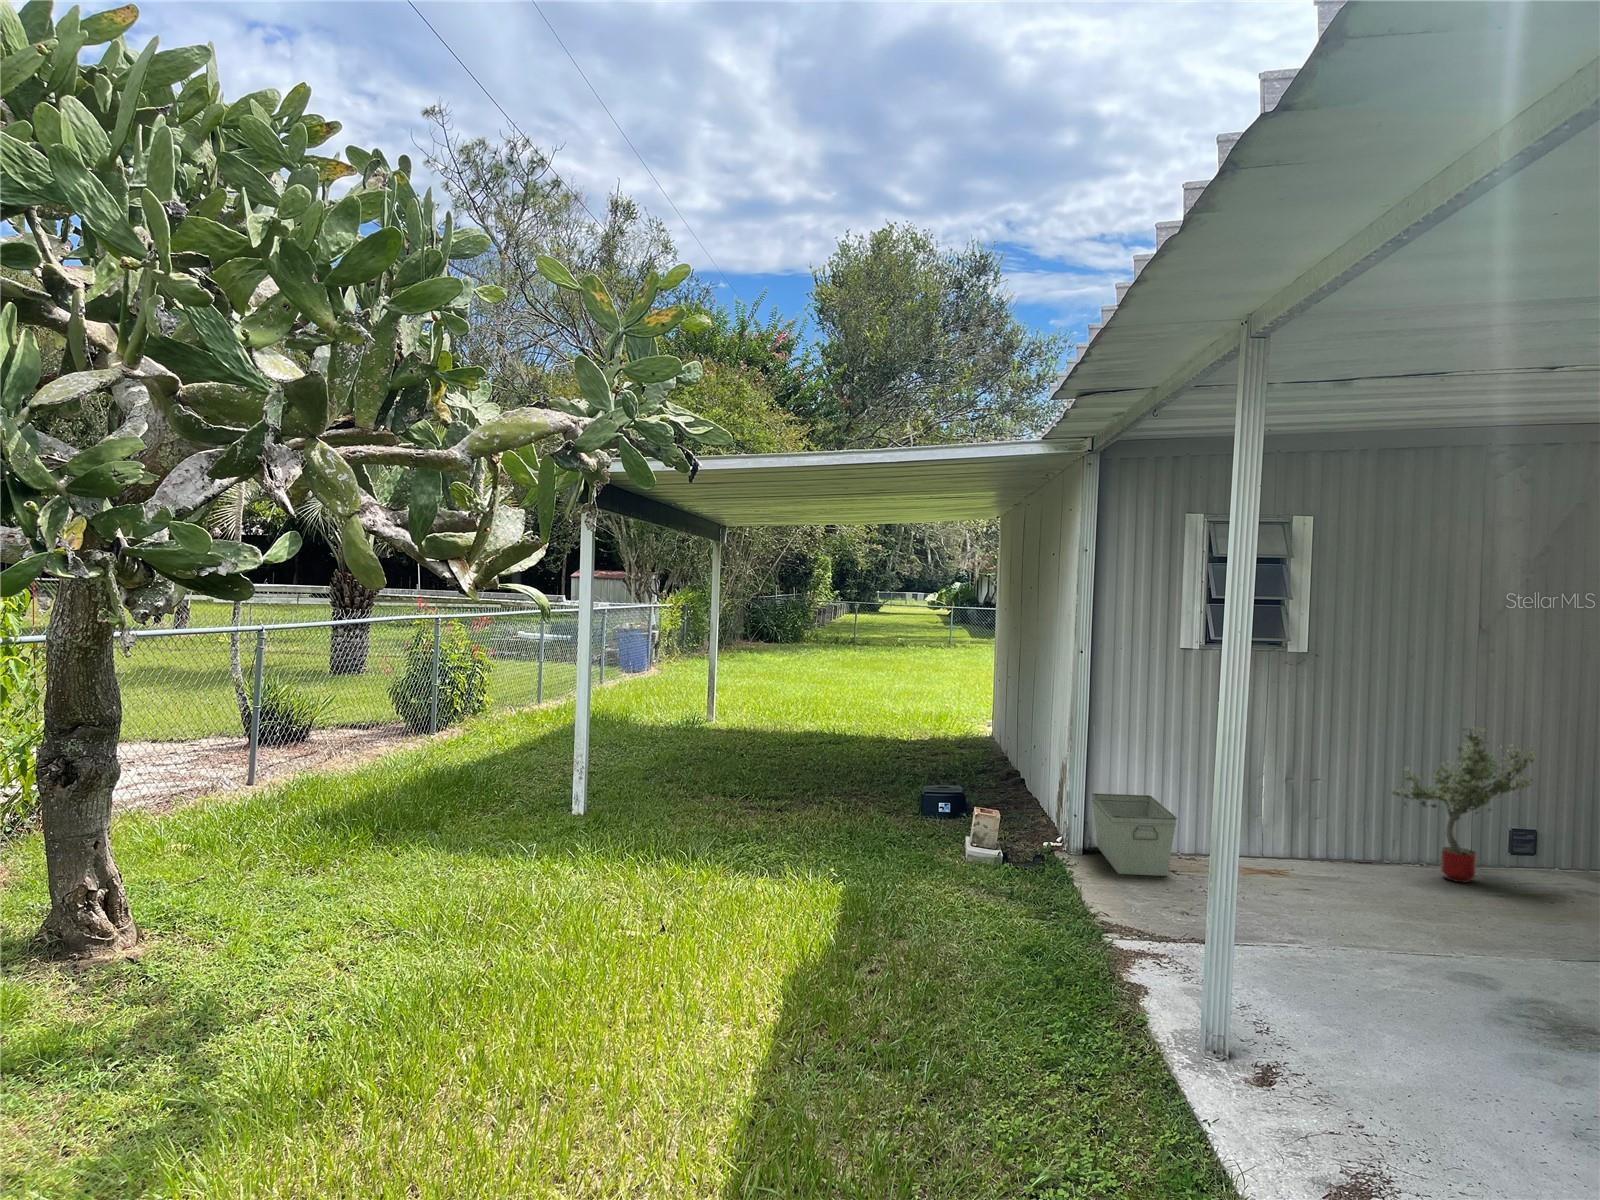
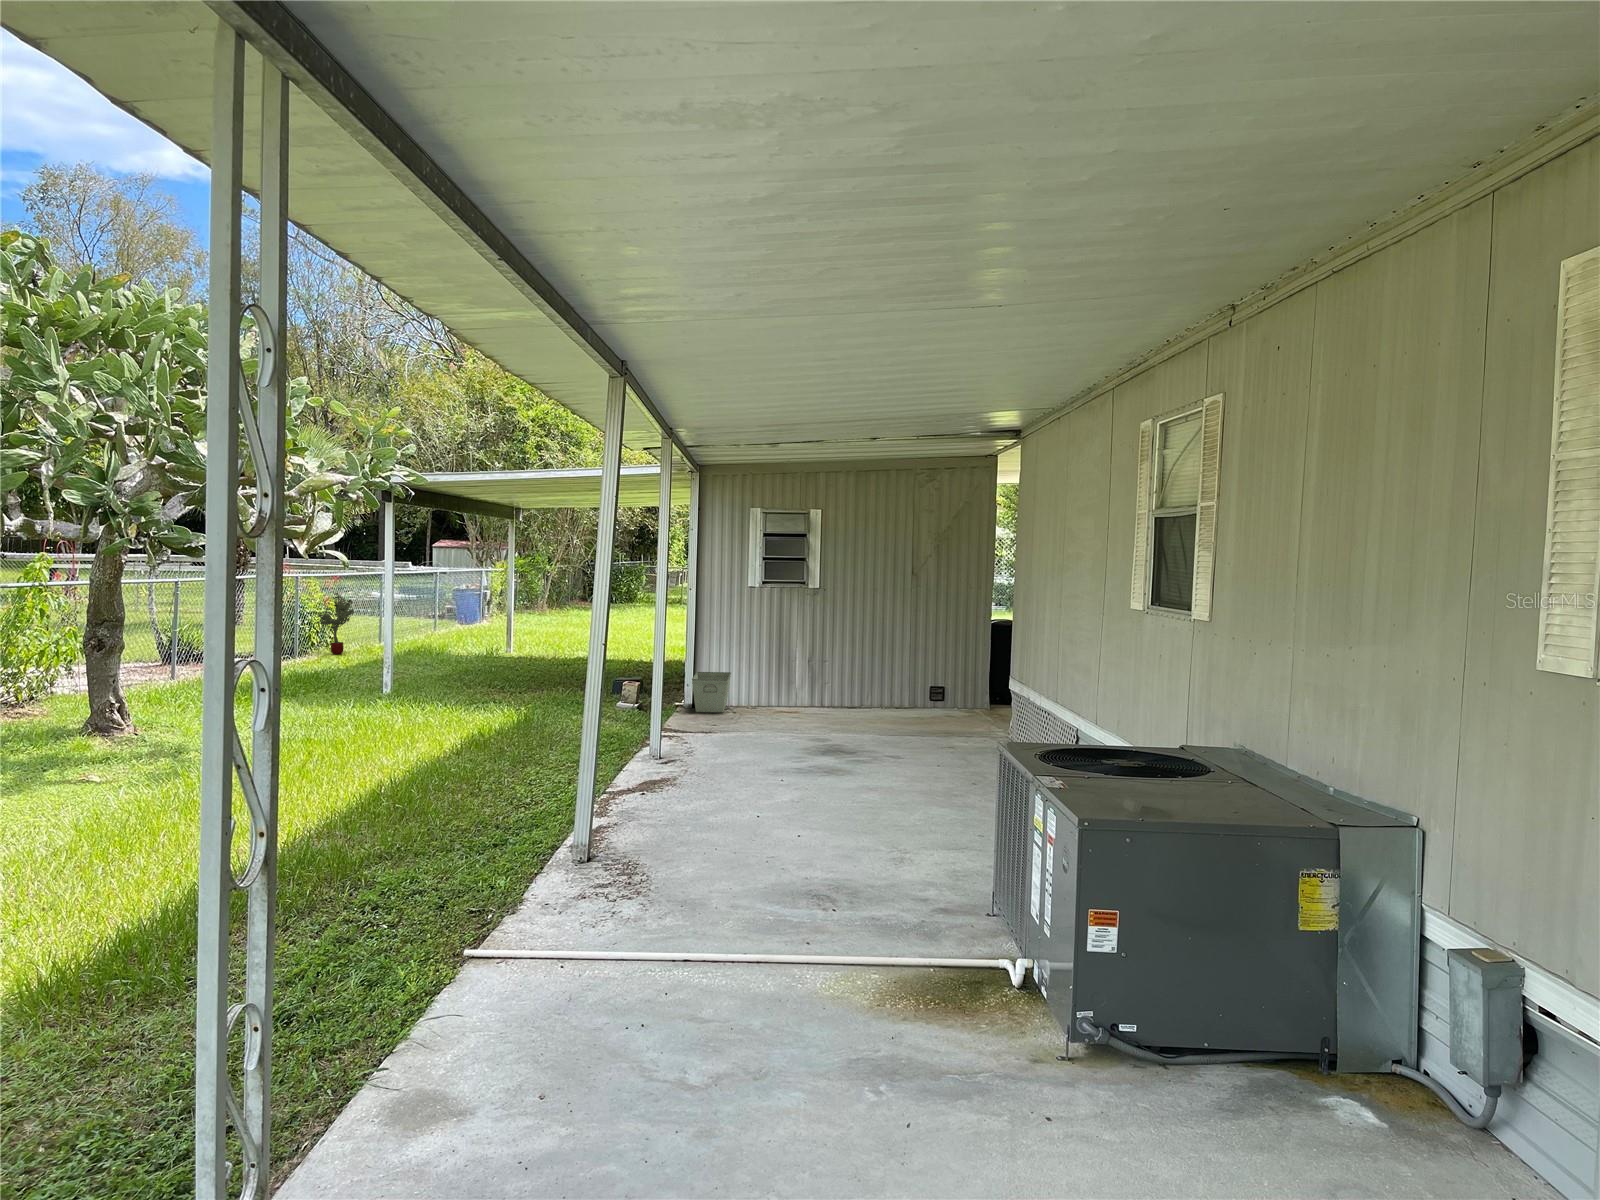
potted tree: present [1392,726,1535,882] -> present [316,593,355,655]

